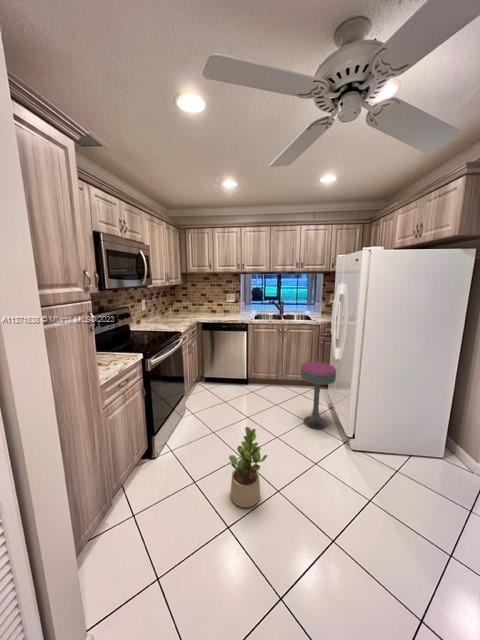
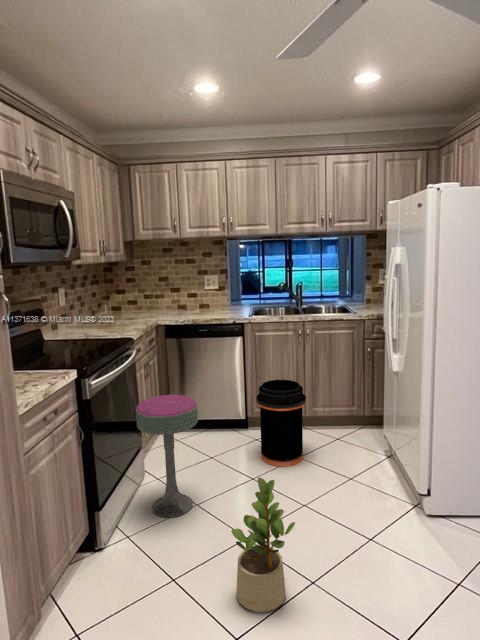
trash can: none [253,359,282,411] -> present [256,380,306,466]
bar stool: present [301,362,336,429] -> present [136,395,198,517]

